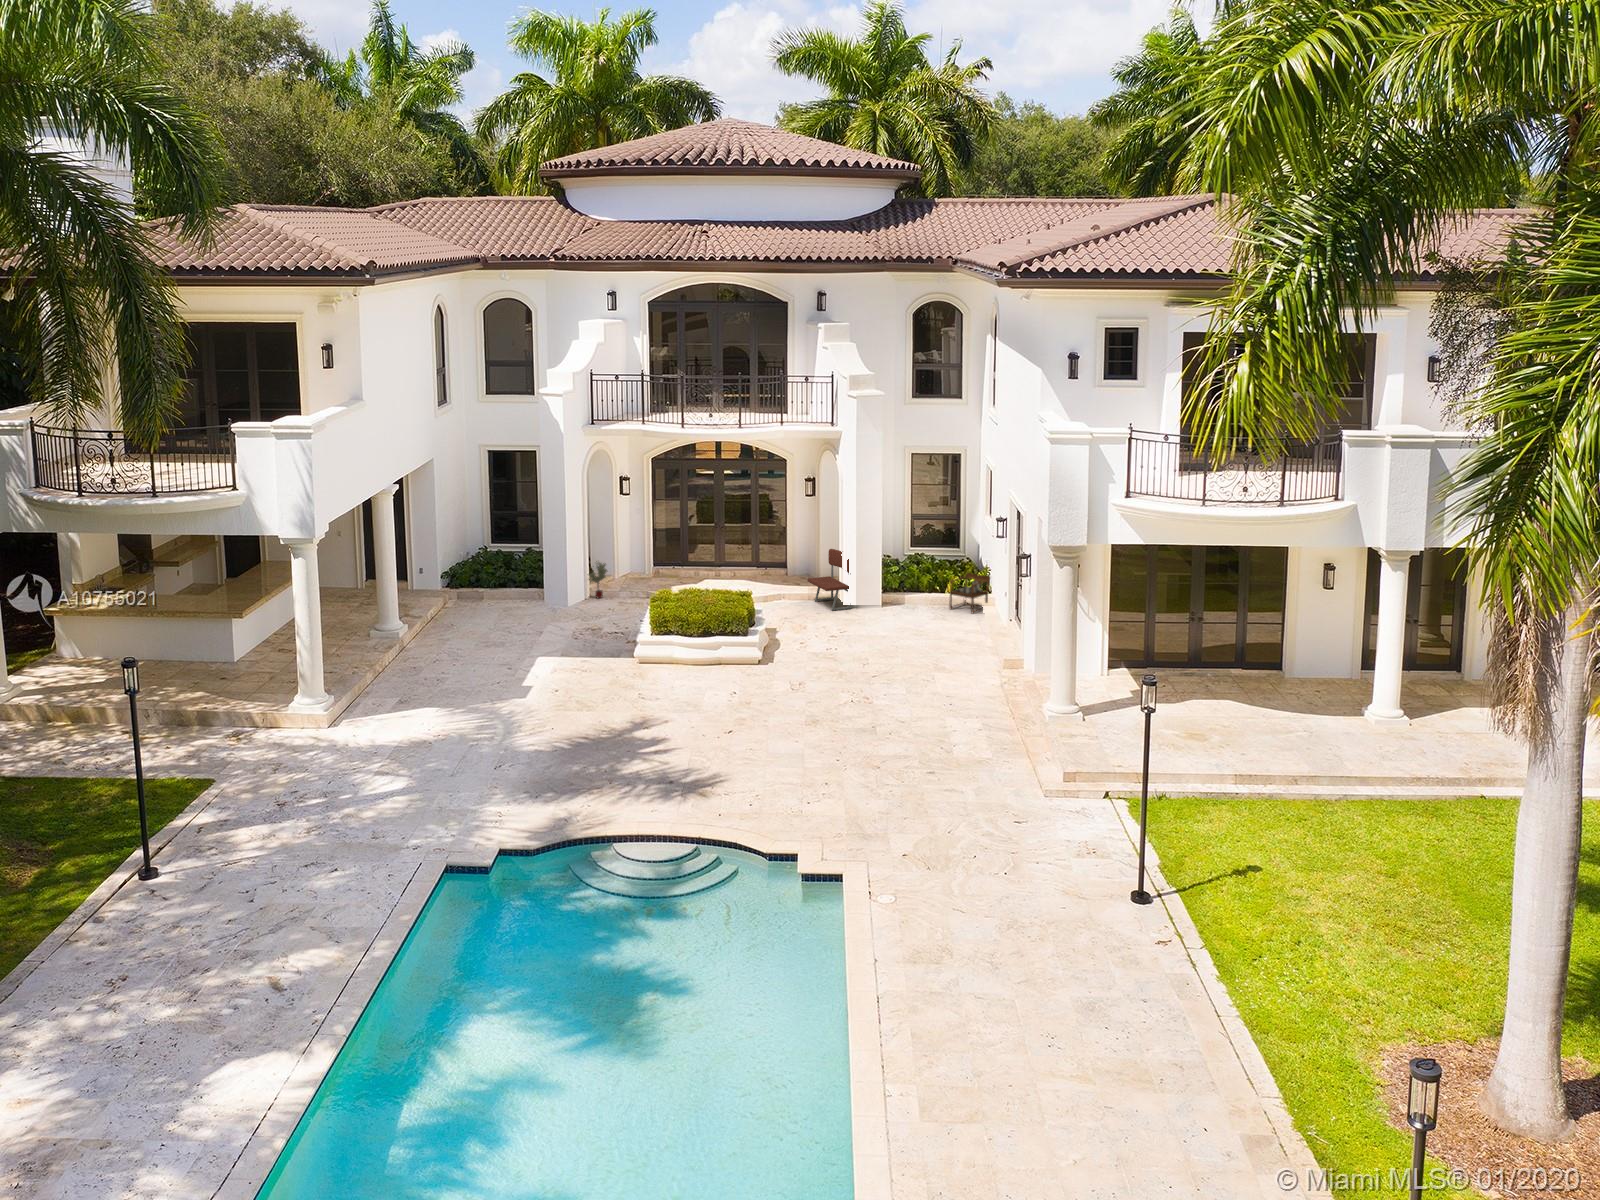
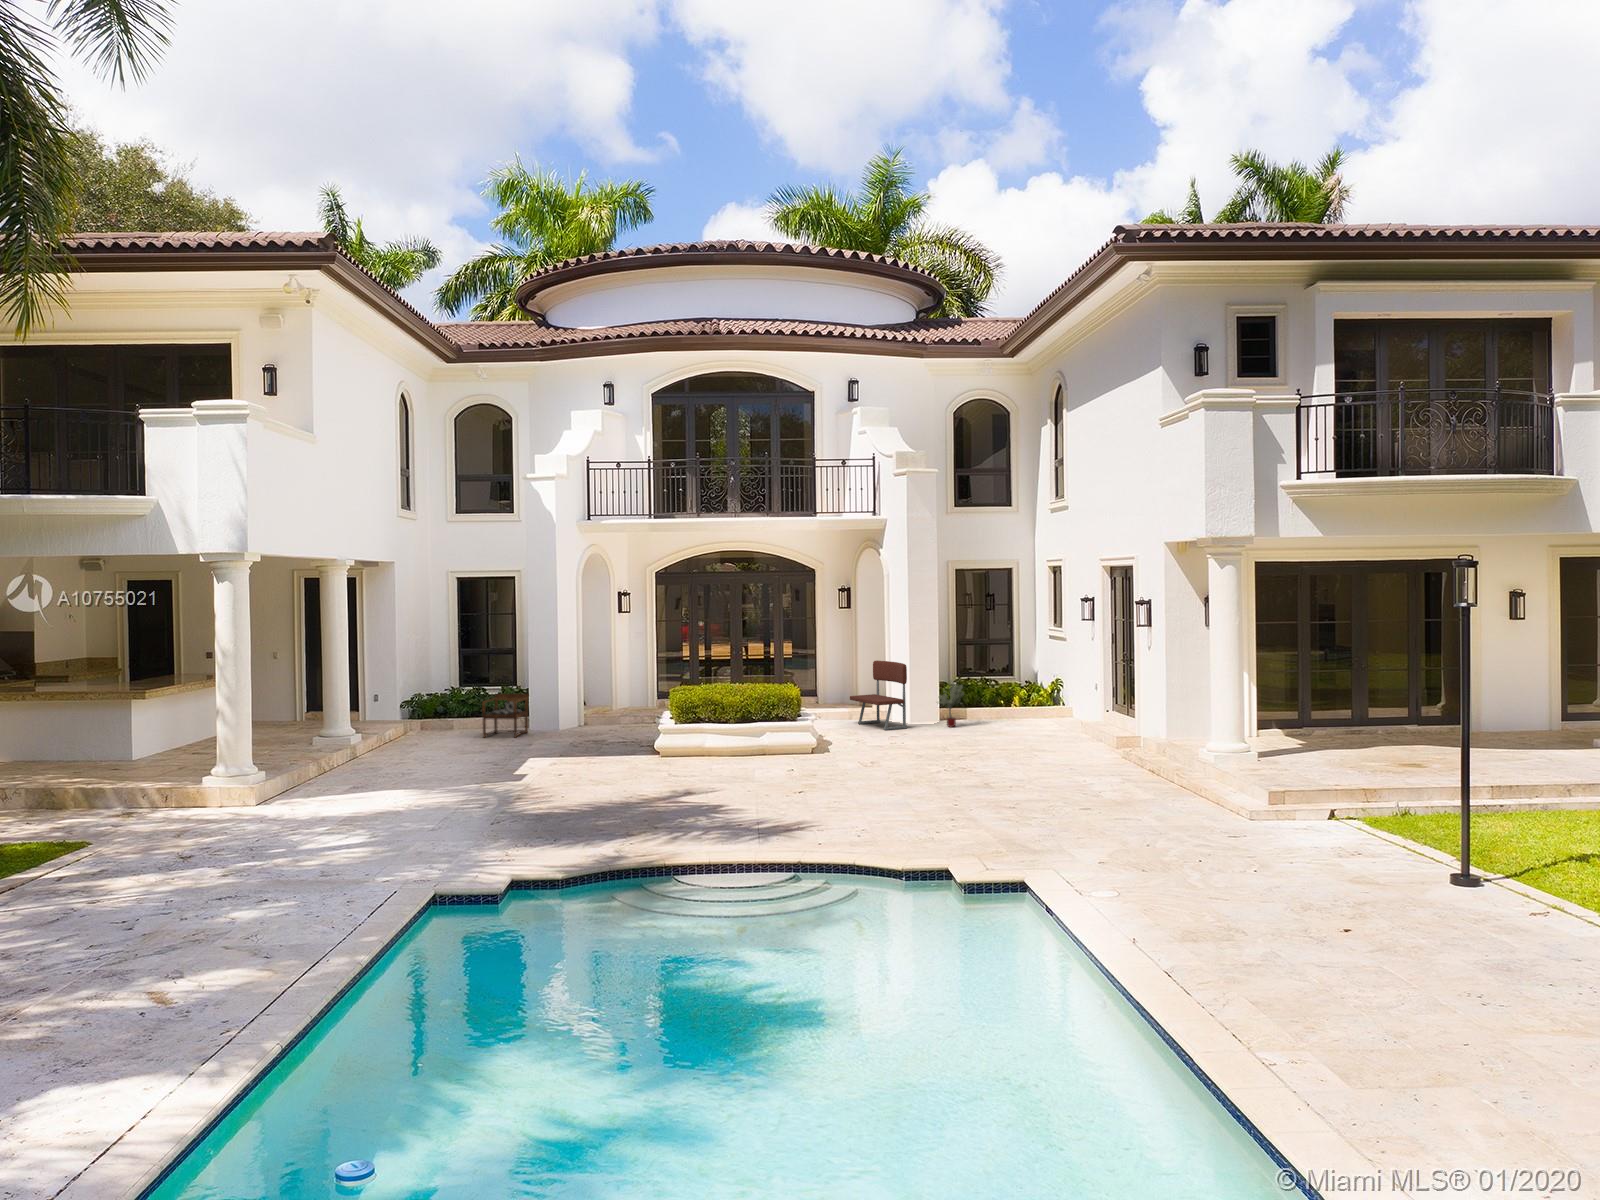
potted tree: present [589,561,607,598] -> present [939,680,964,727]
armchair: present [949,573,990,613] -> present [482,694,529,738]

